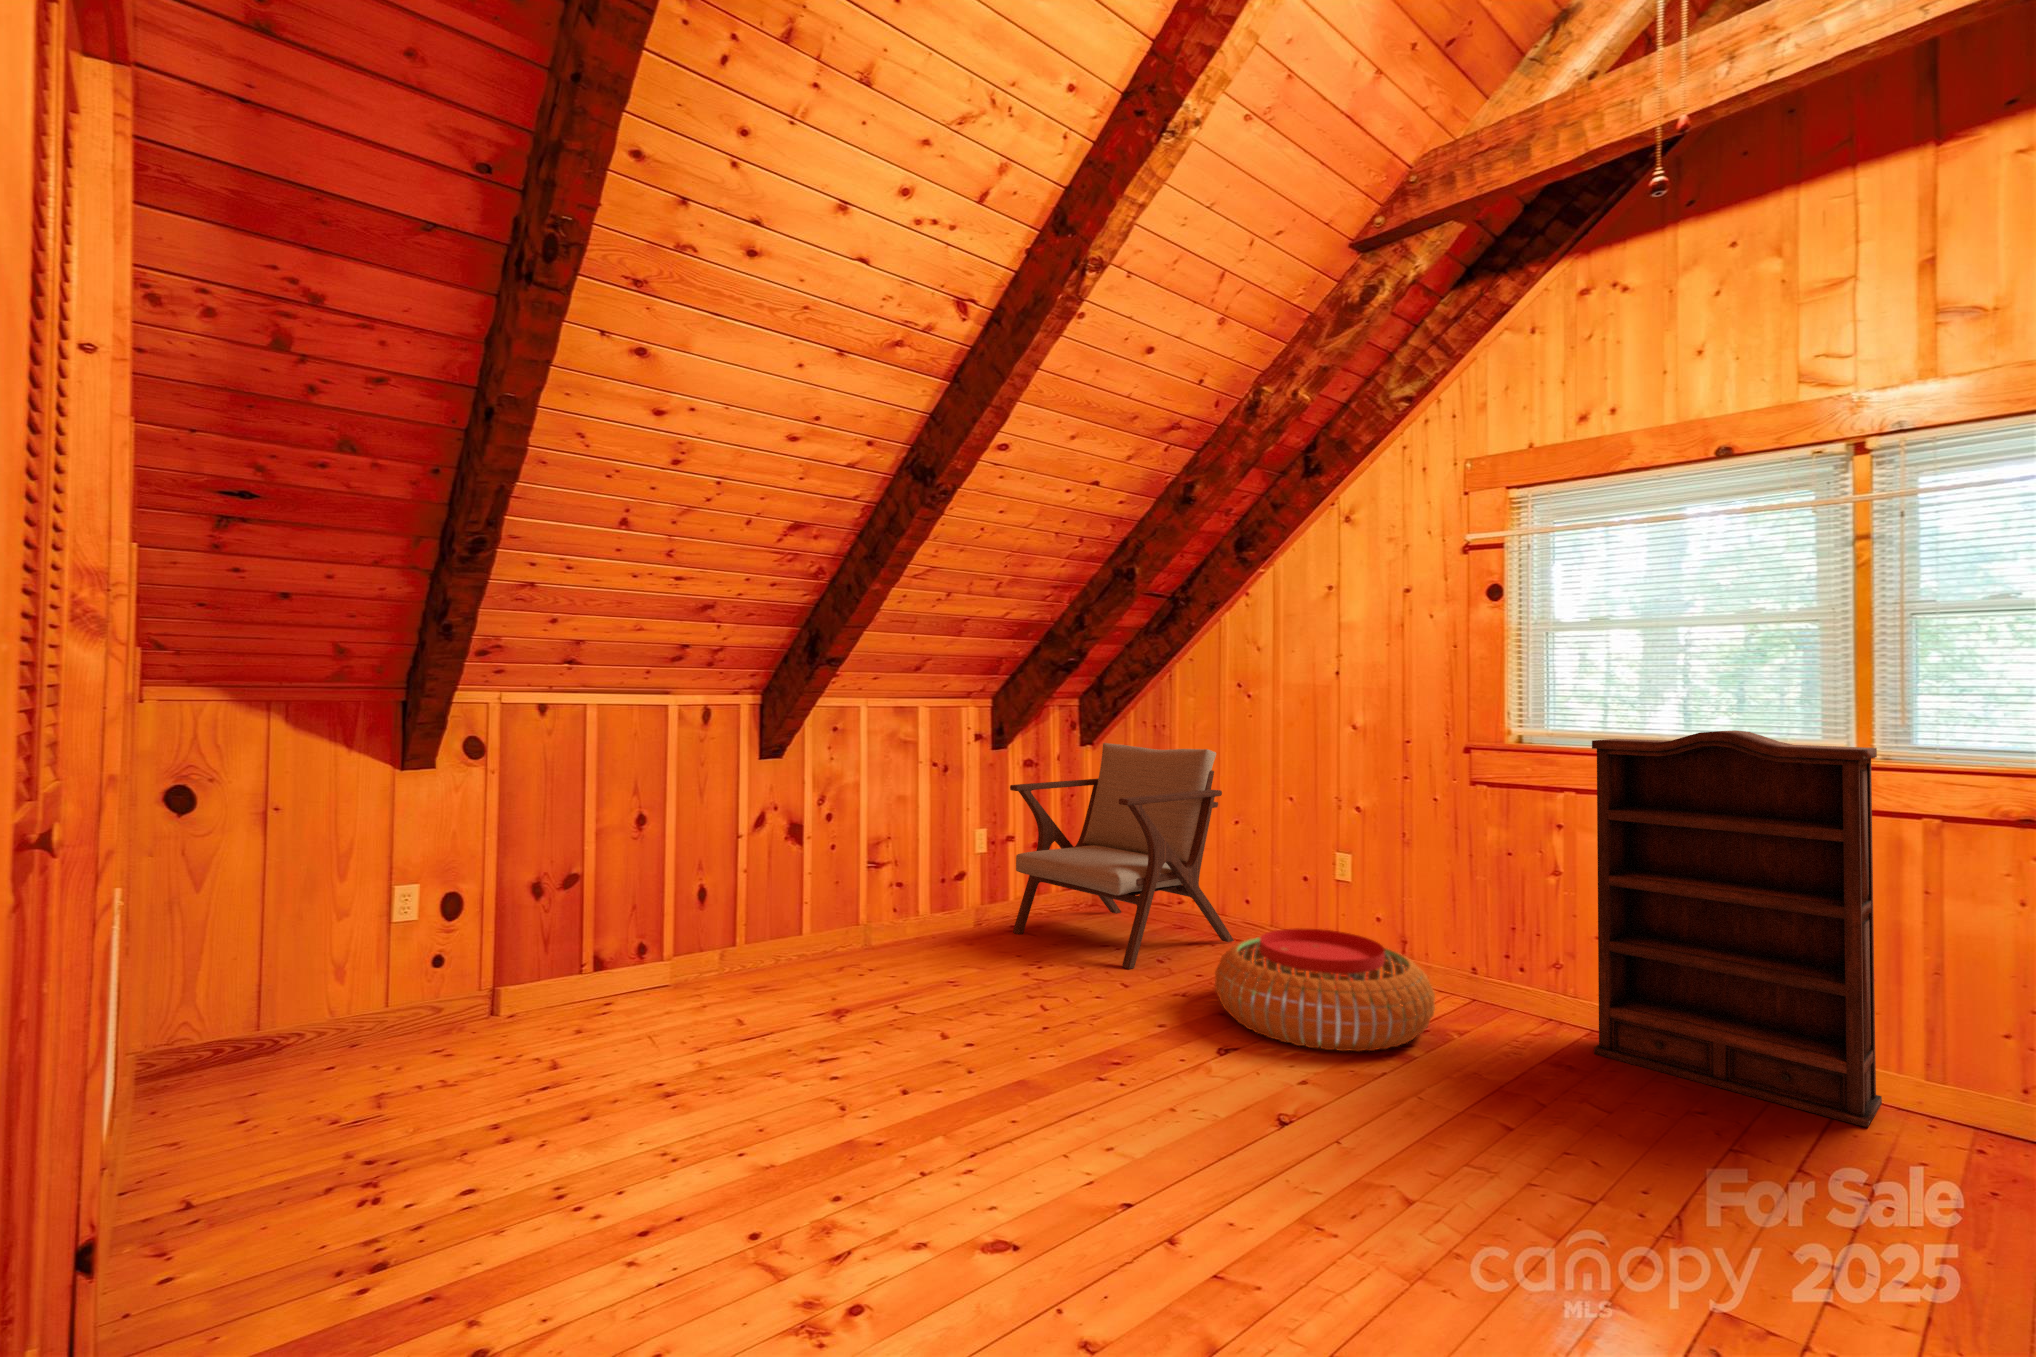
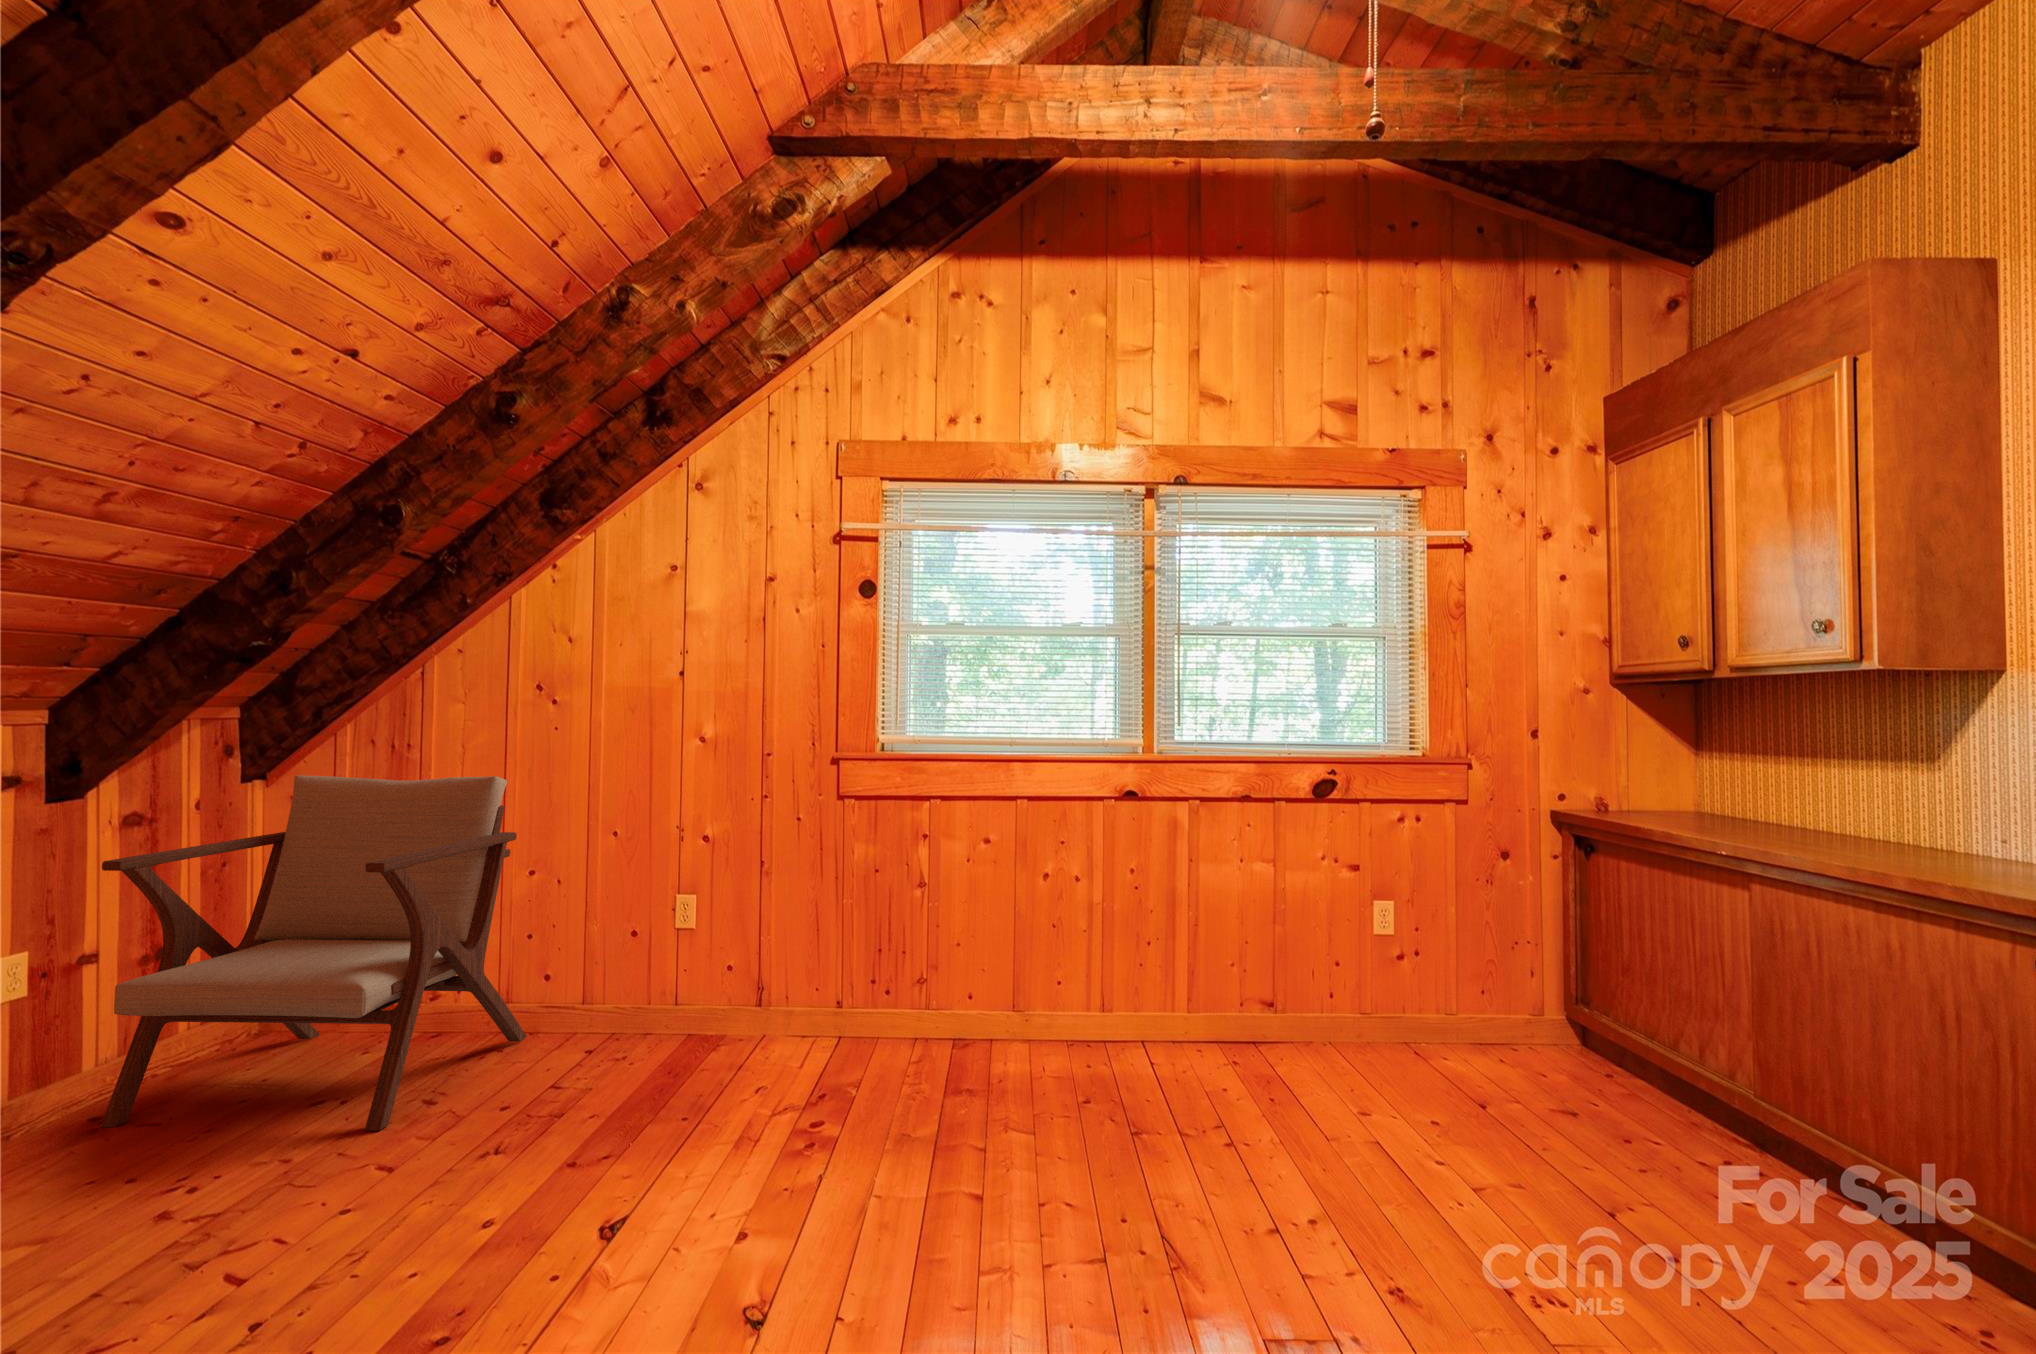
bookshelf: present [1592,730,1882,1127] -> none [980,732,1187,1069]
pouf: present [1215,928,1435,1052] -> none [554,997,841,1173]

